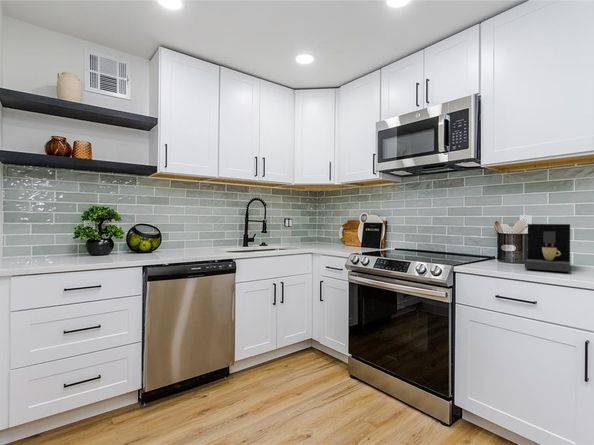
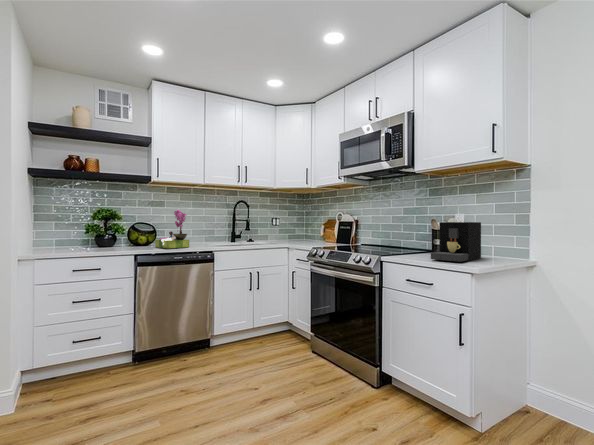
flower arrangement: none [162,207,204,256] -> present [155,210,189,248]

